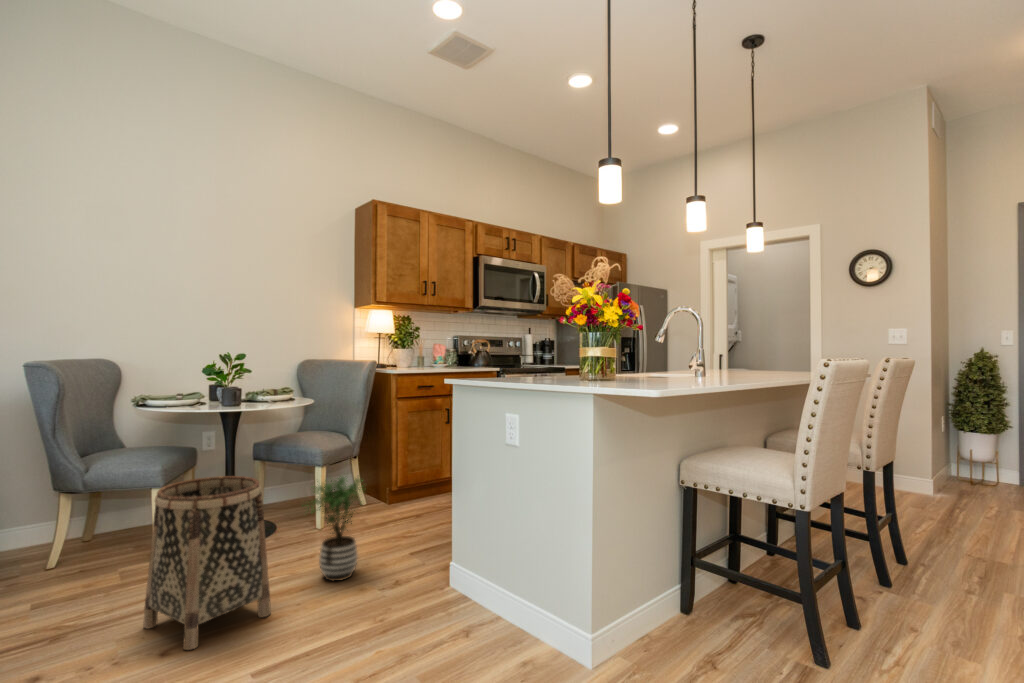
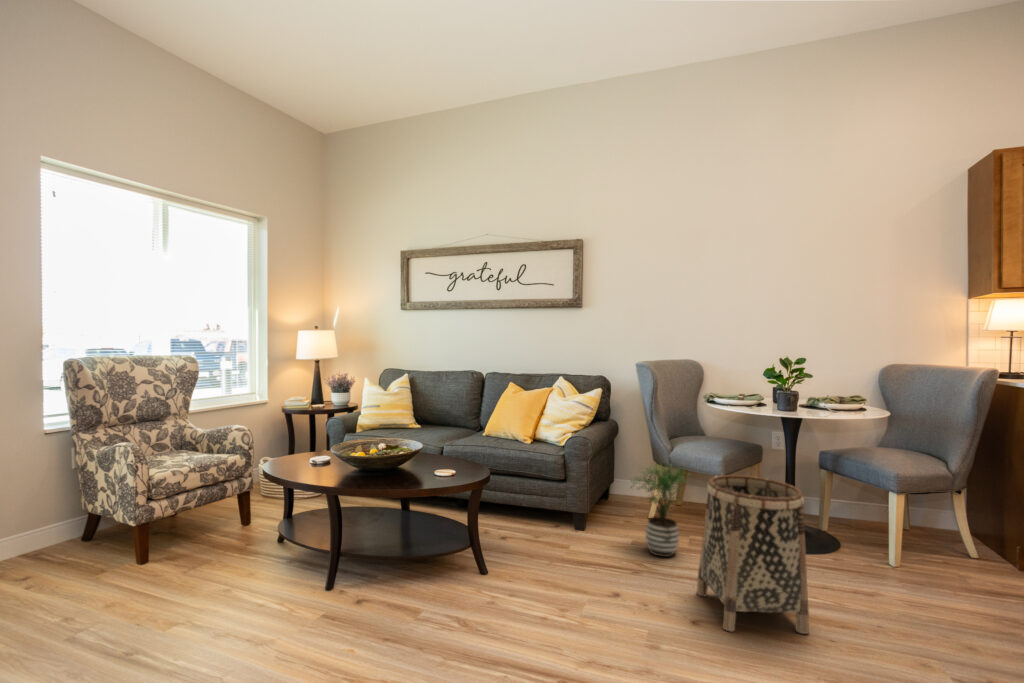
potted plant: present [302,476,364,581] -> present [630,464,685,557]

